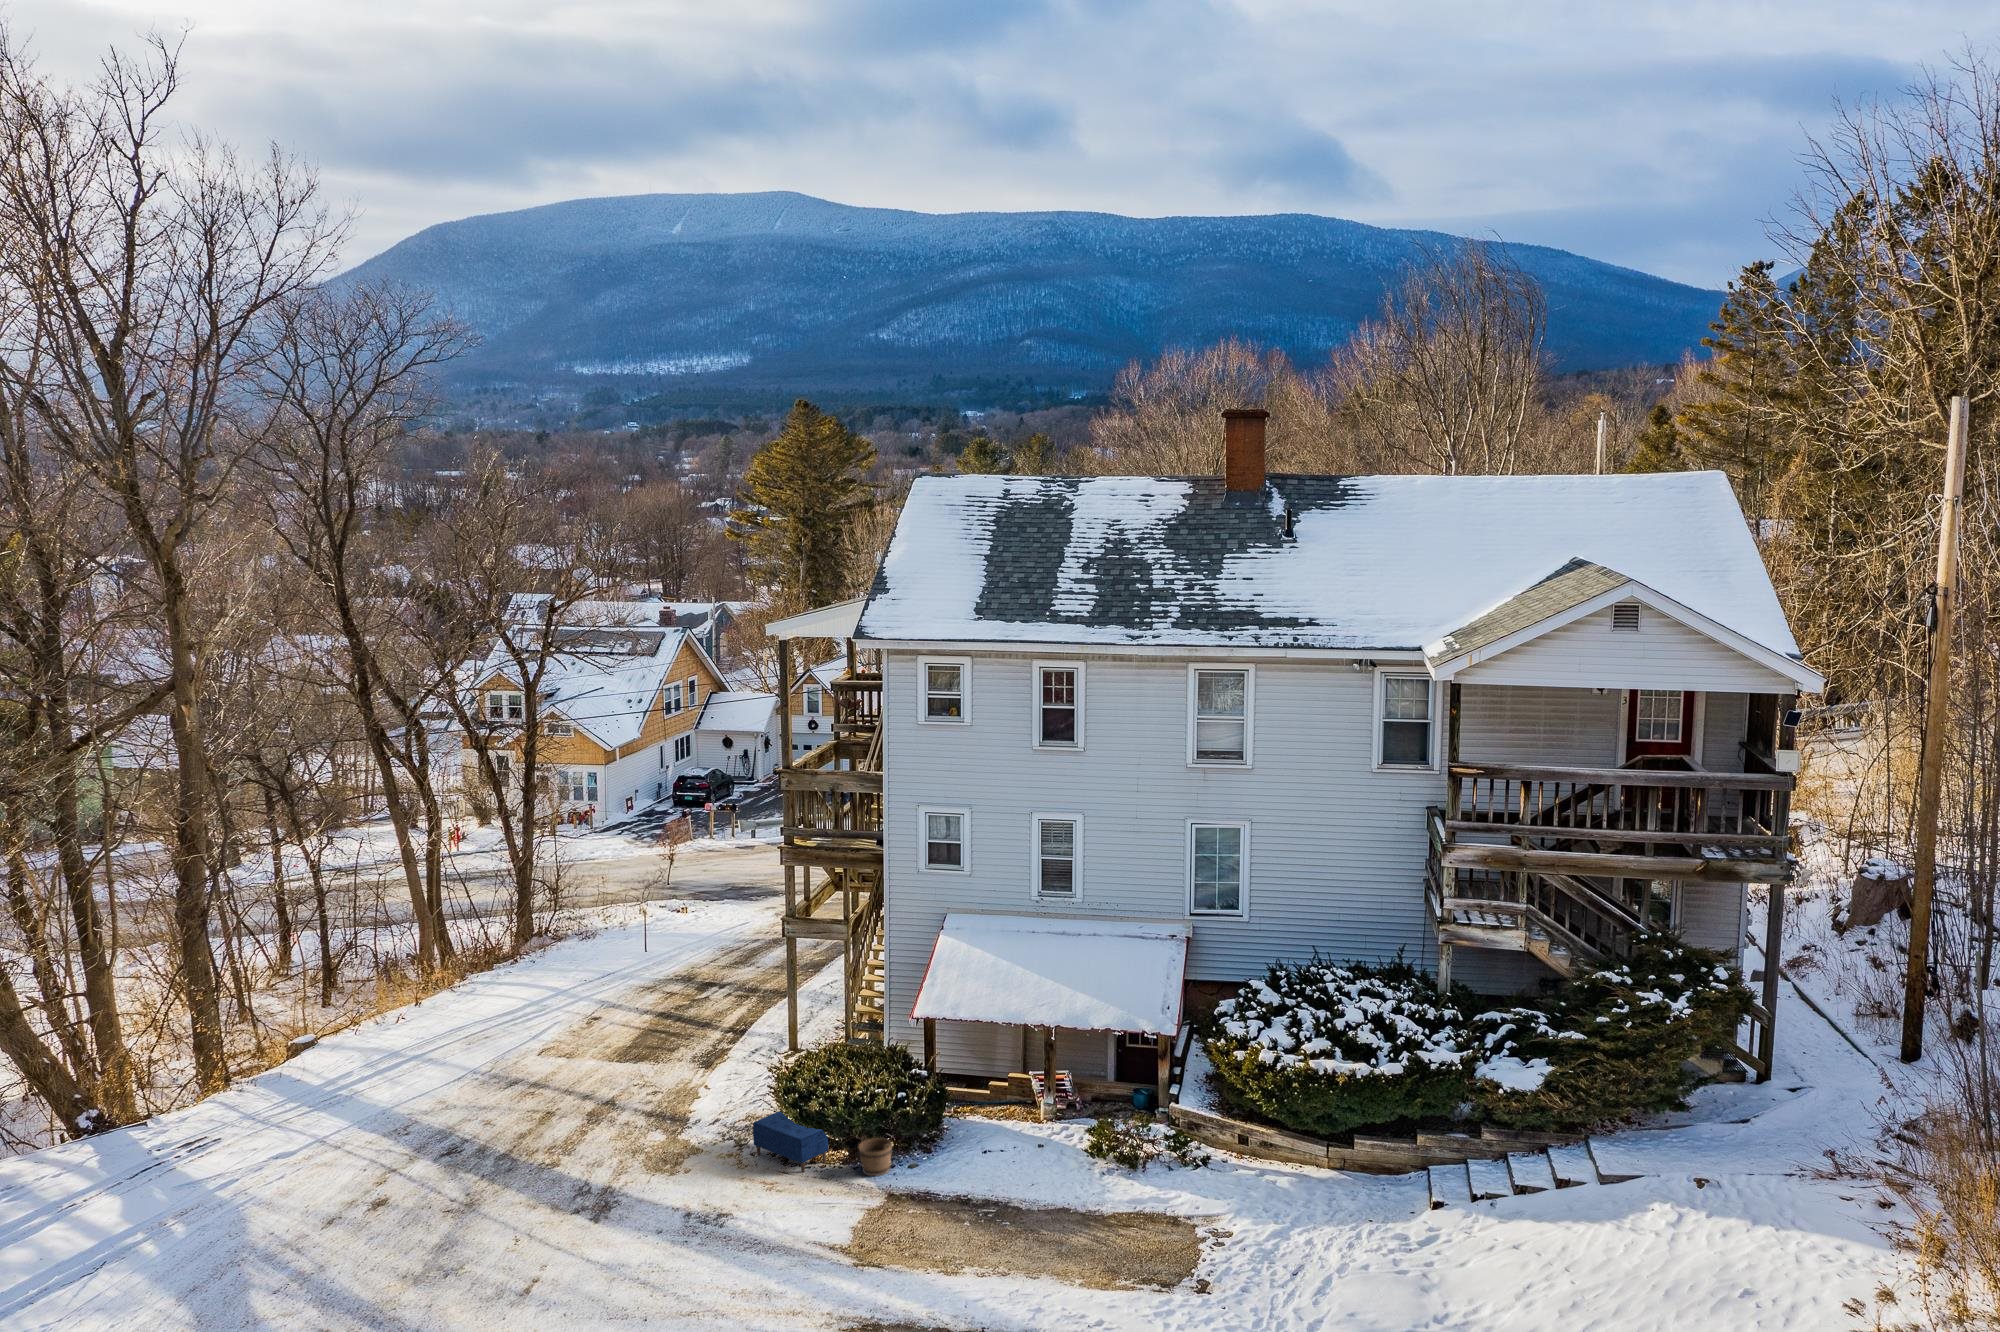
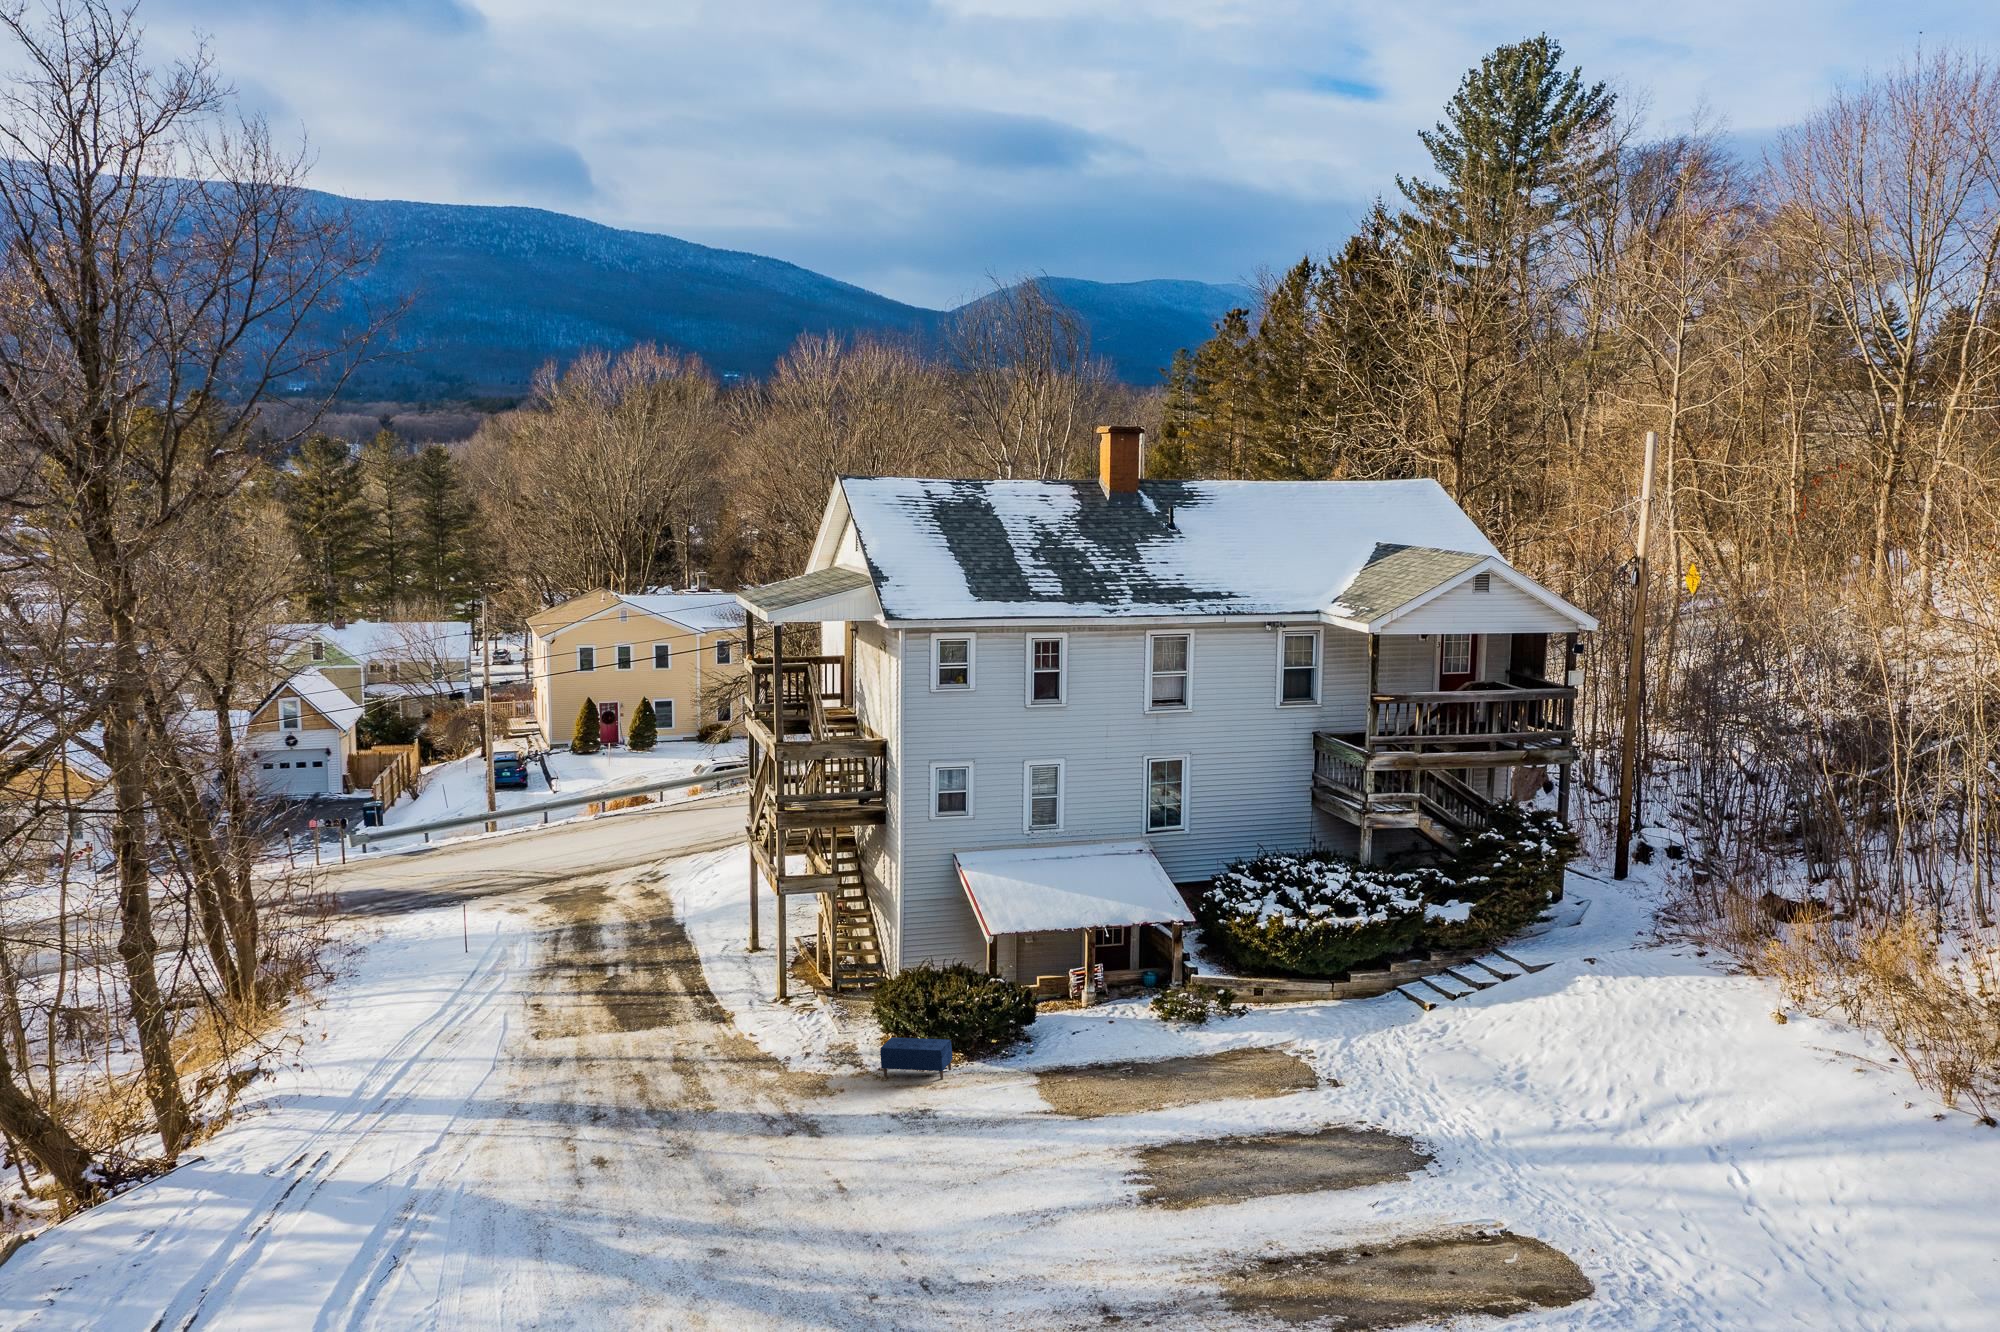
bucket: present [859,1138,892,1176] -> none [984,1040,1014,1071]

